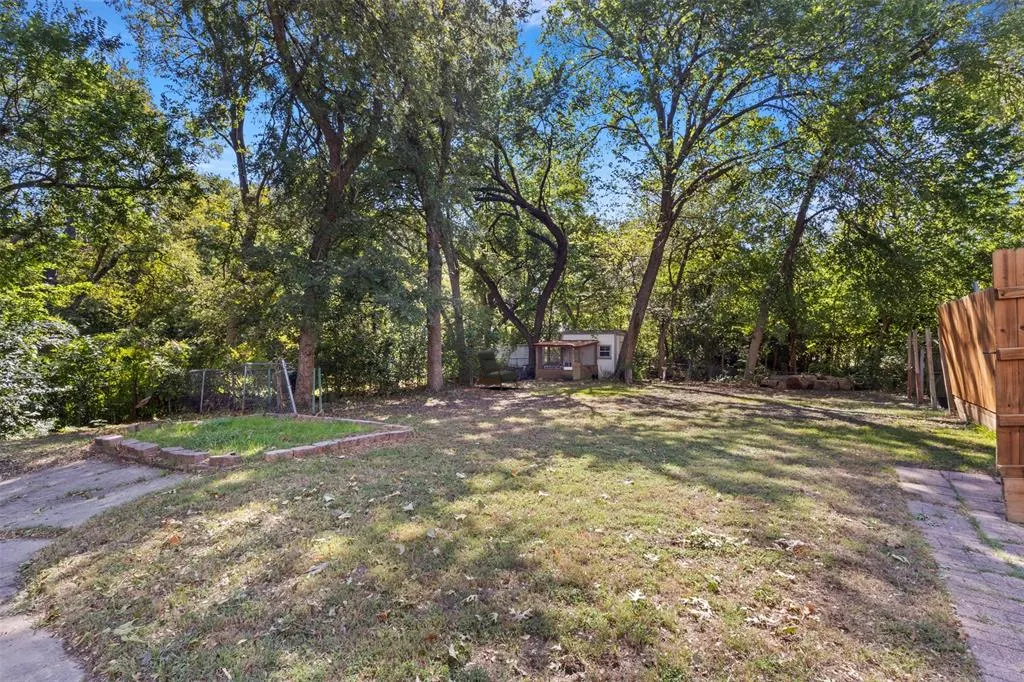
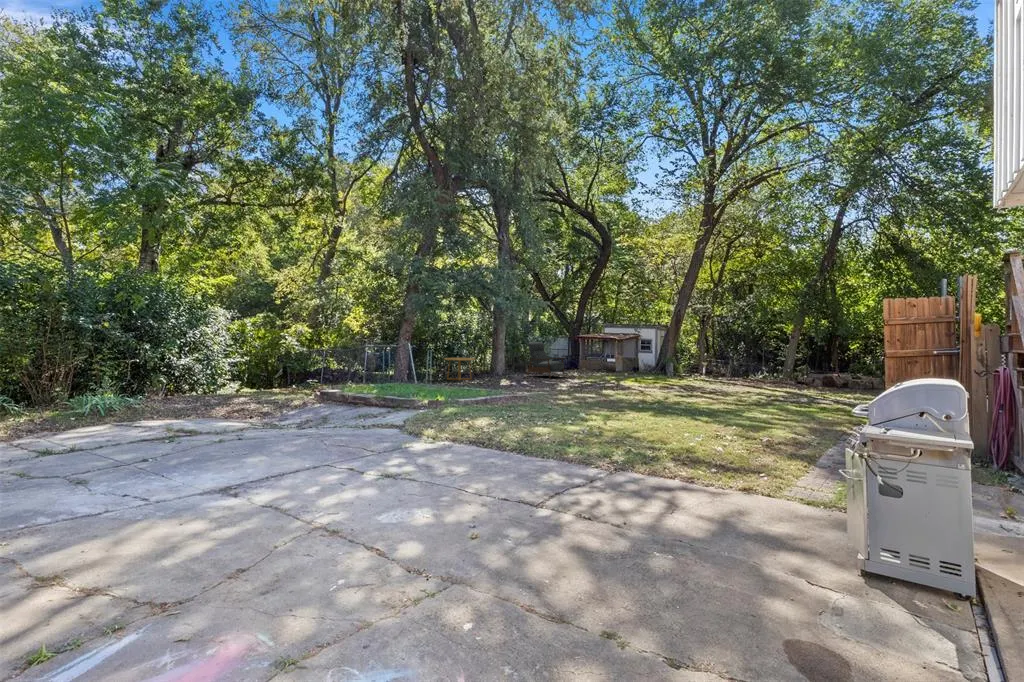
round table: none [379,370,416,397] -> present [444,358,475,381]

